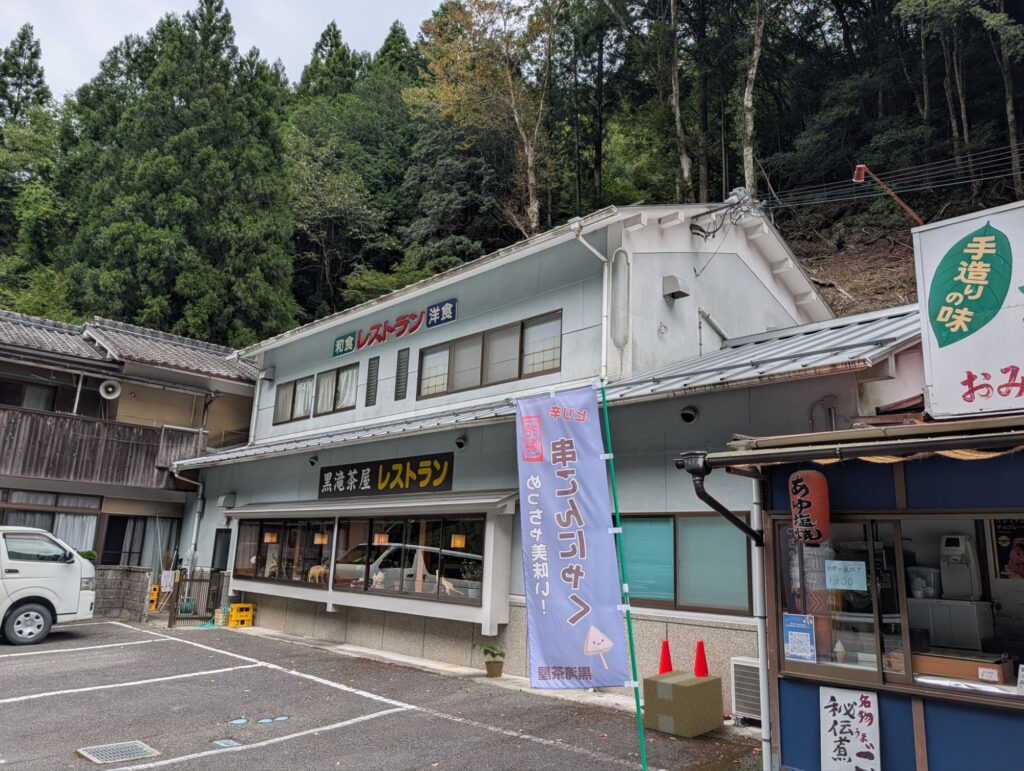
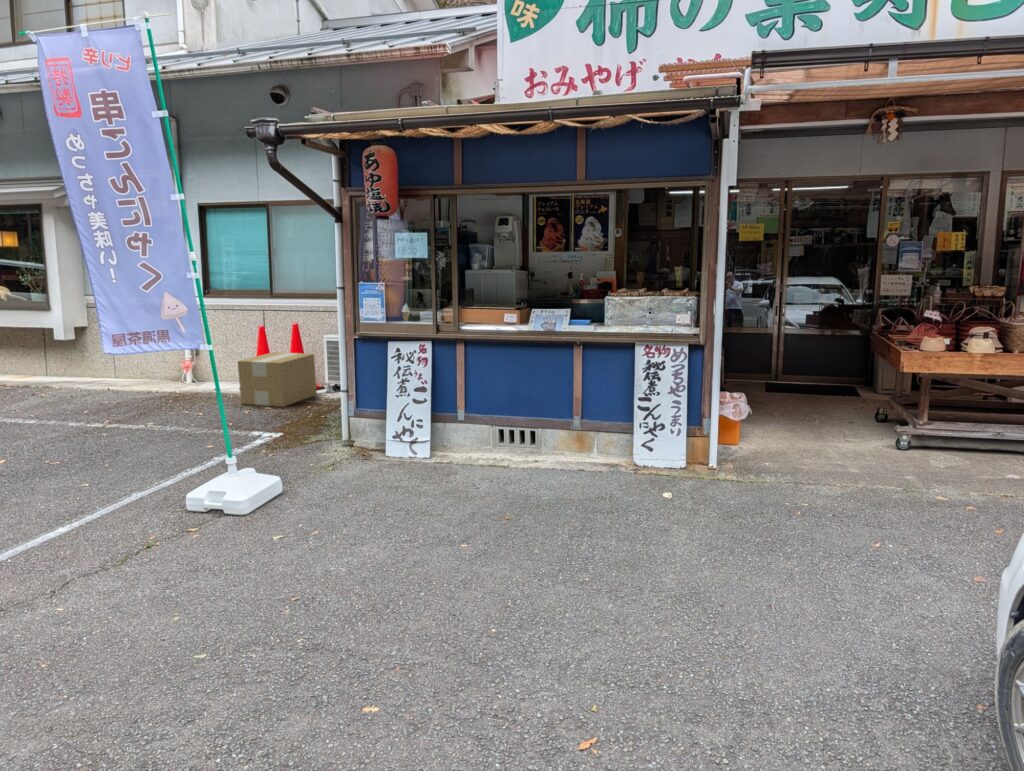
potted plant: present [473,642,505,677] -> none [46,347,89,381]

